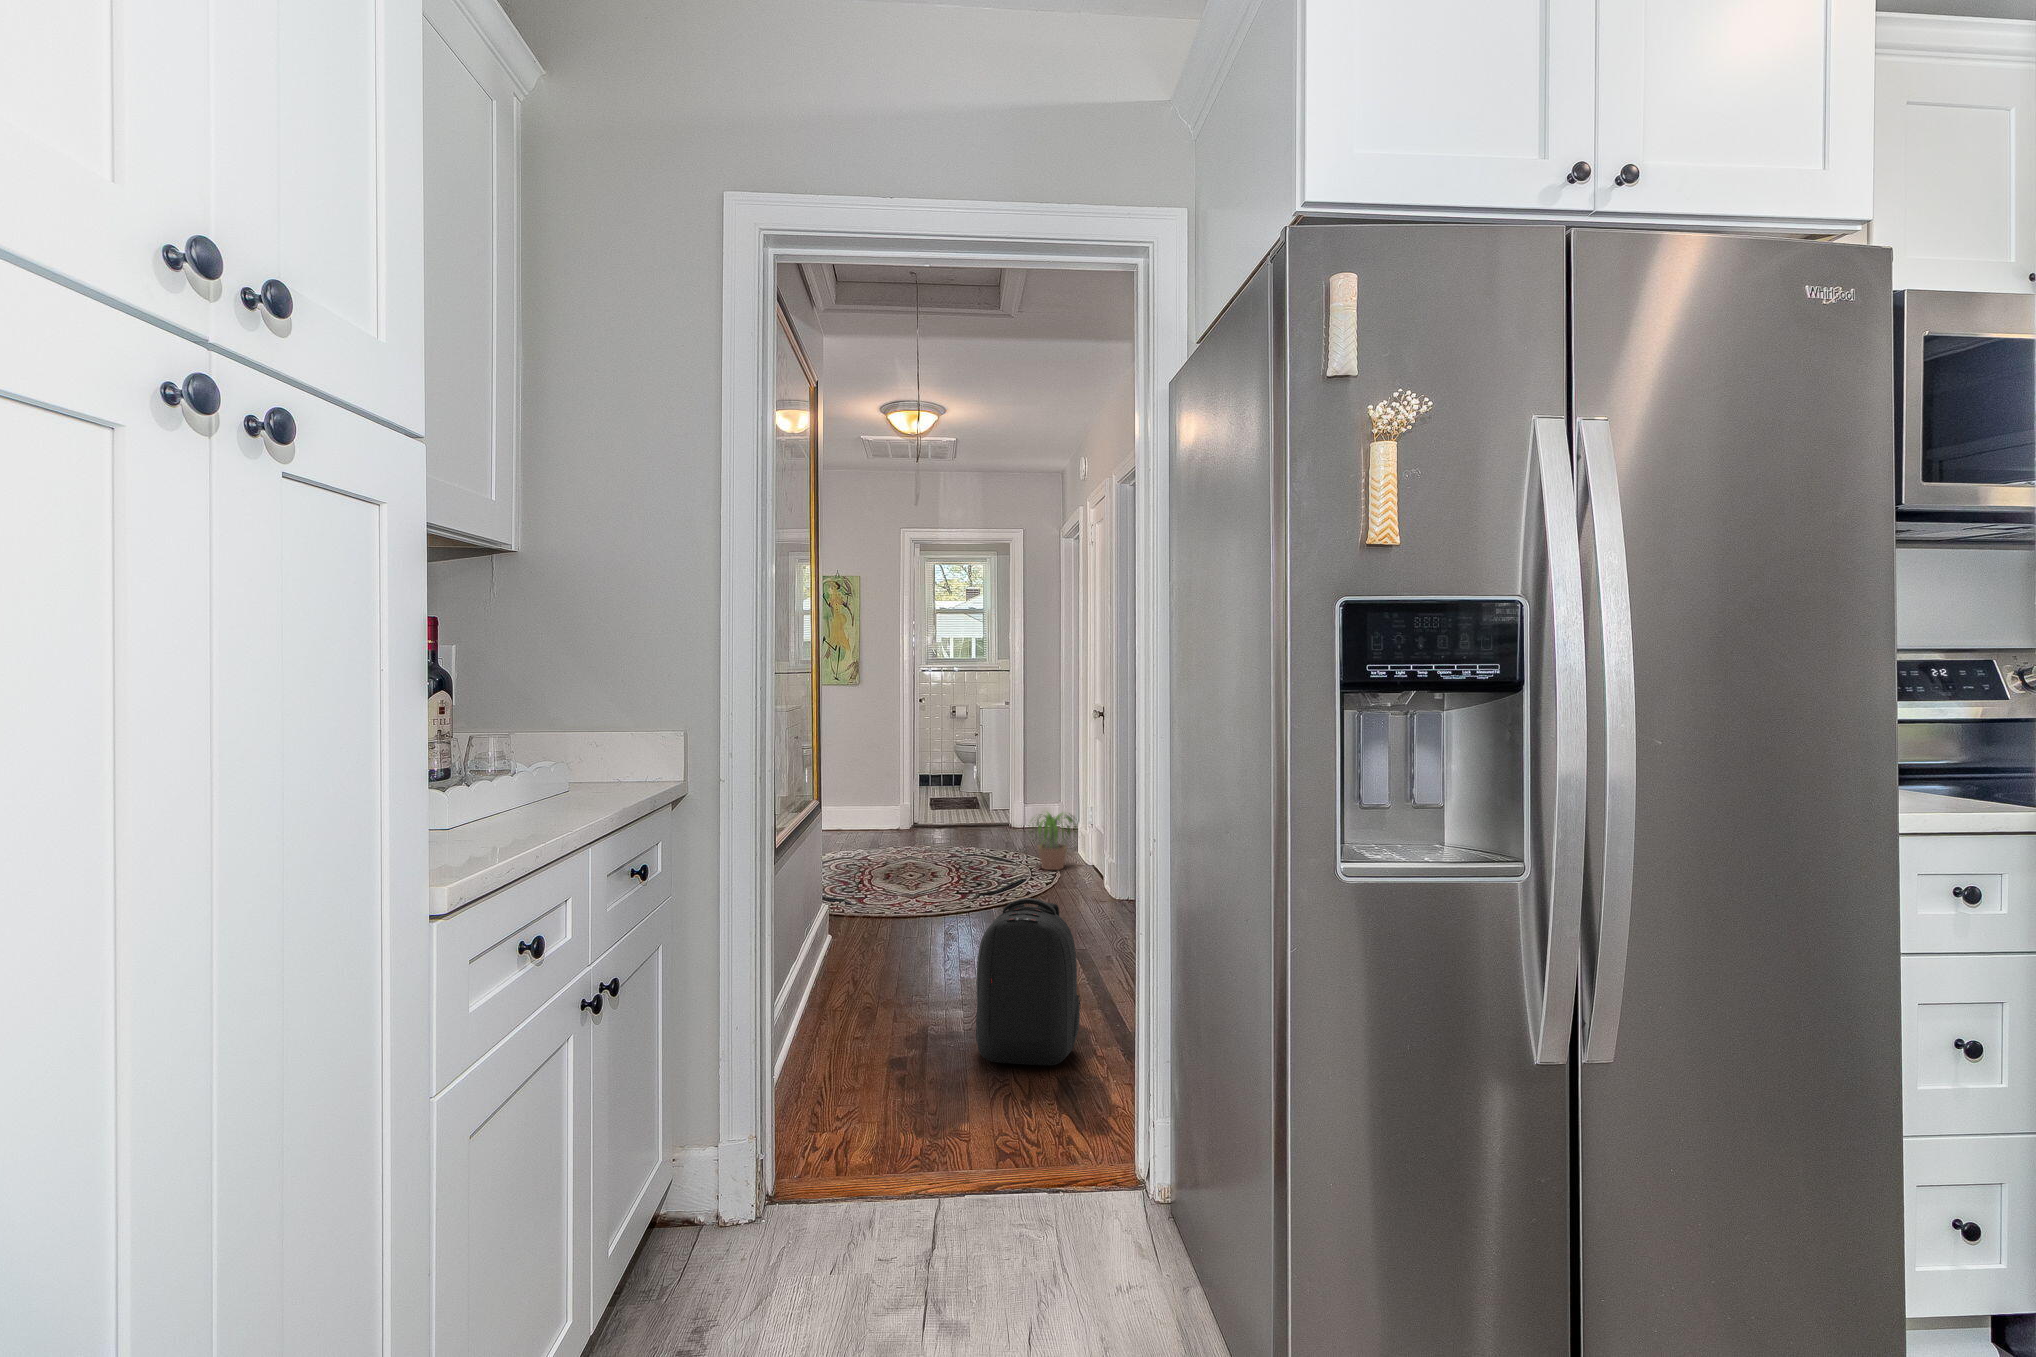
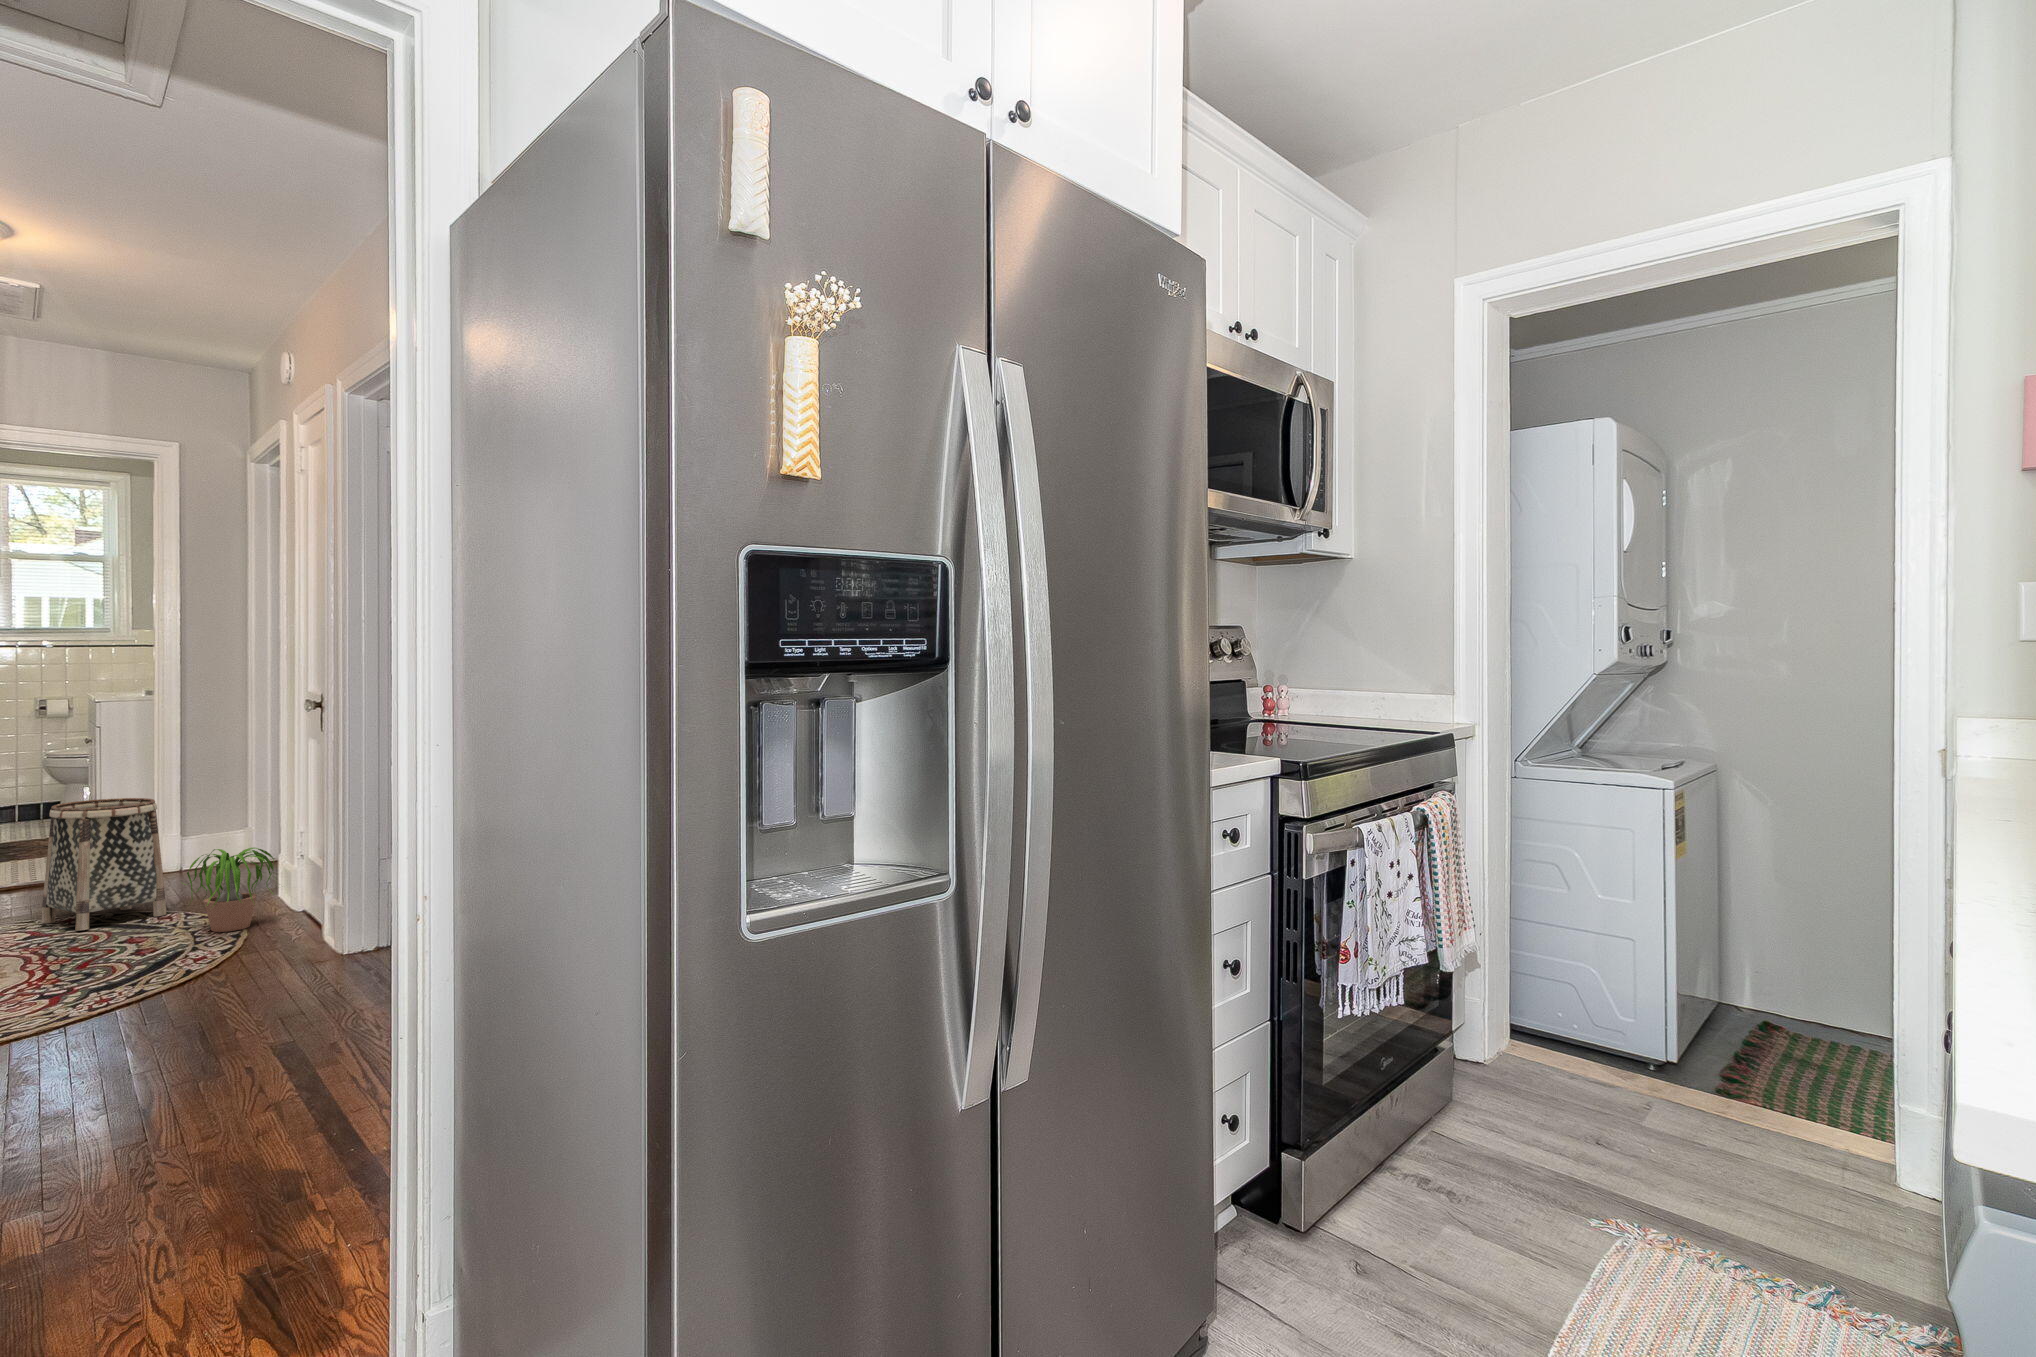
basket: none [954,772,1017,858] -> present [42,798,166,931]
backpack: present [976,898,1081,1065] -> none [79,995,284,1271]

